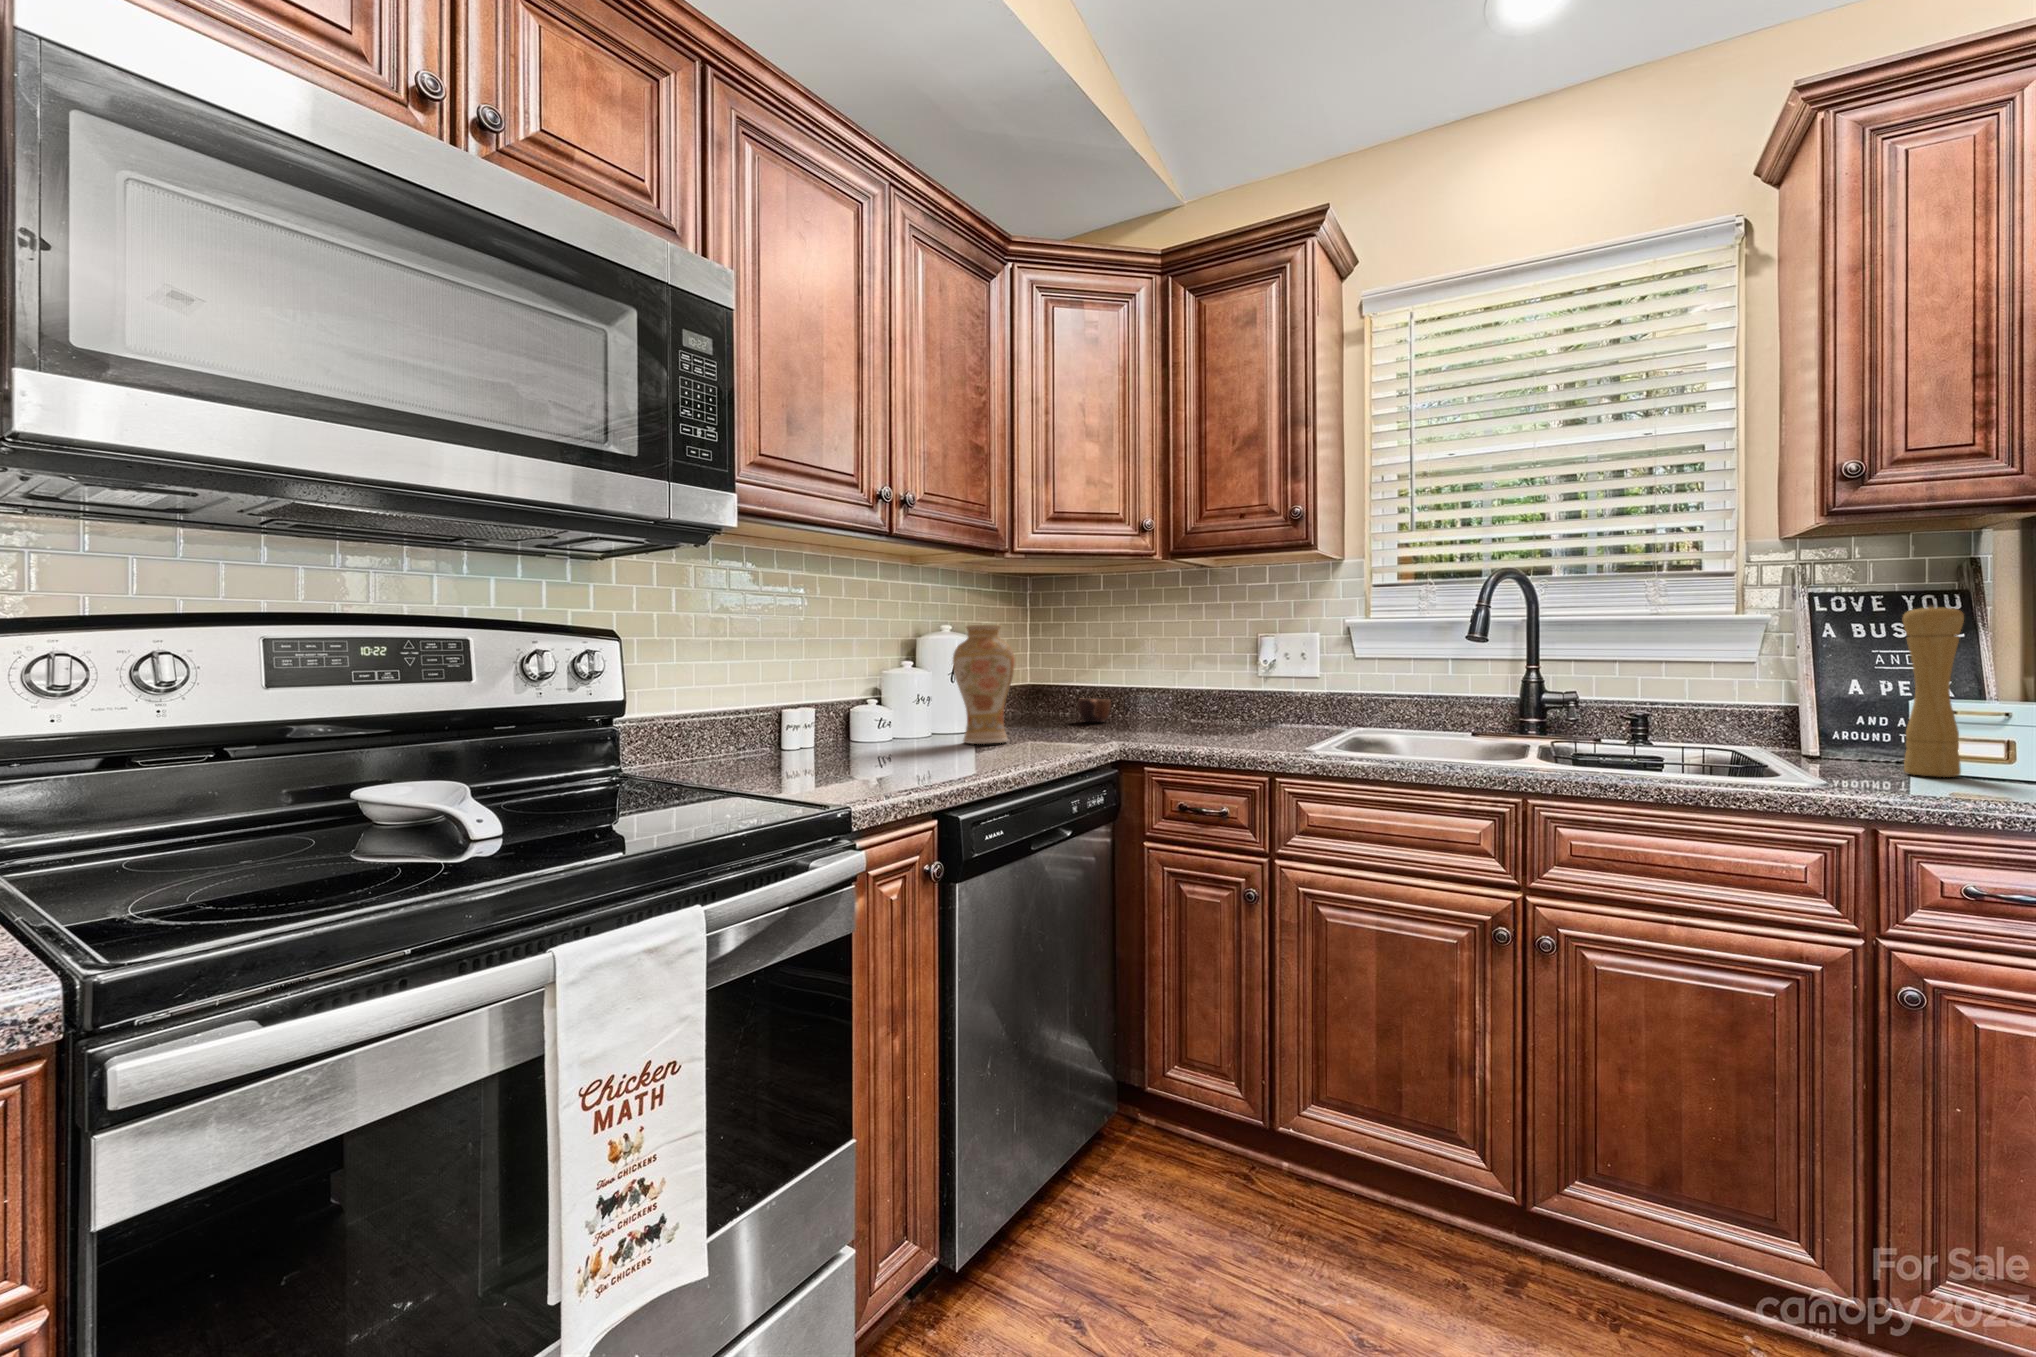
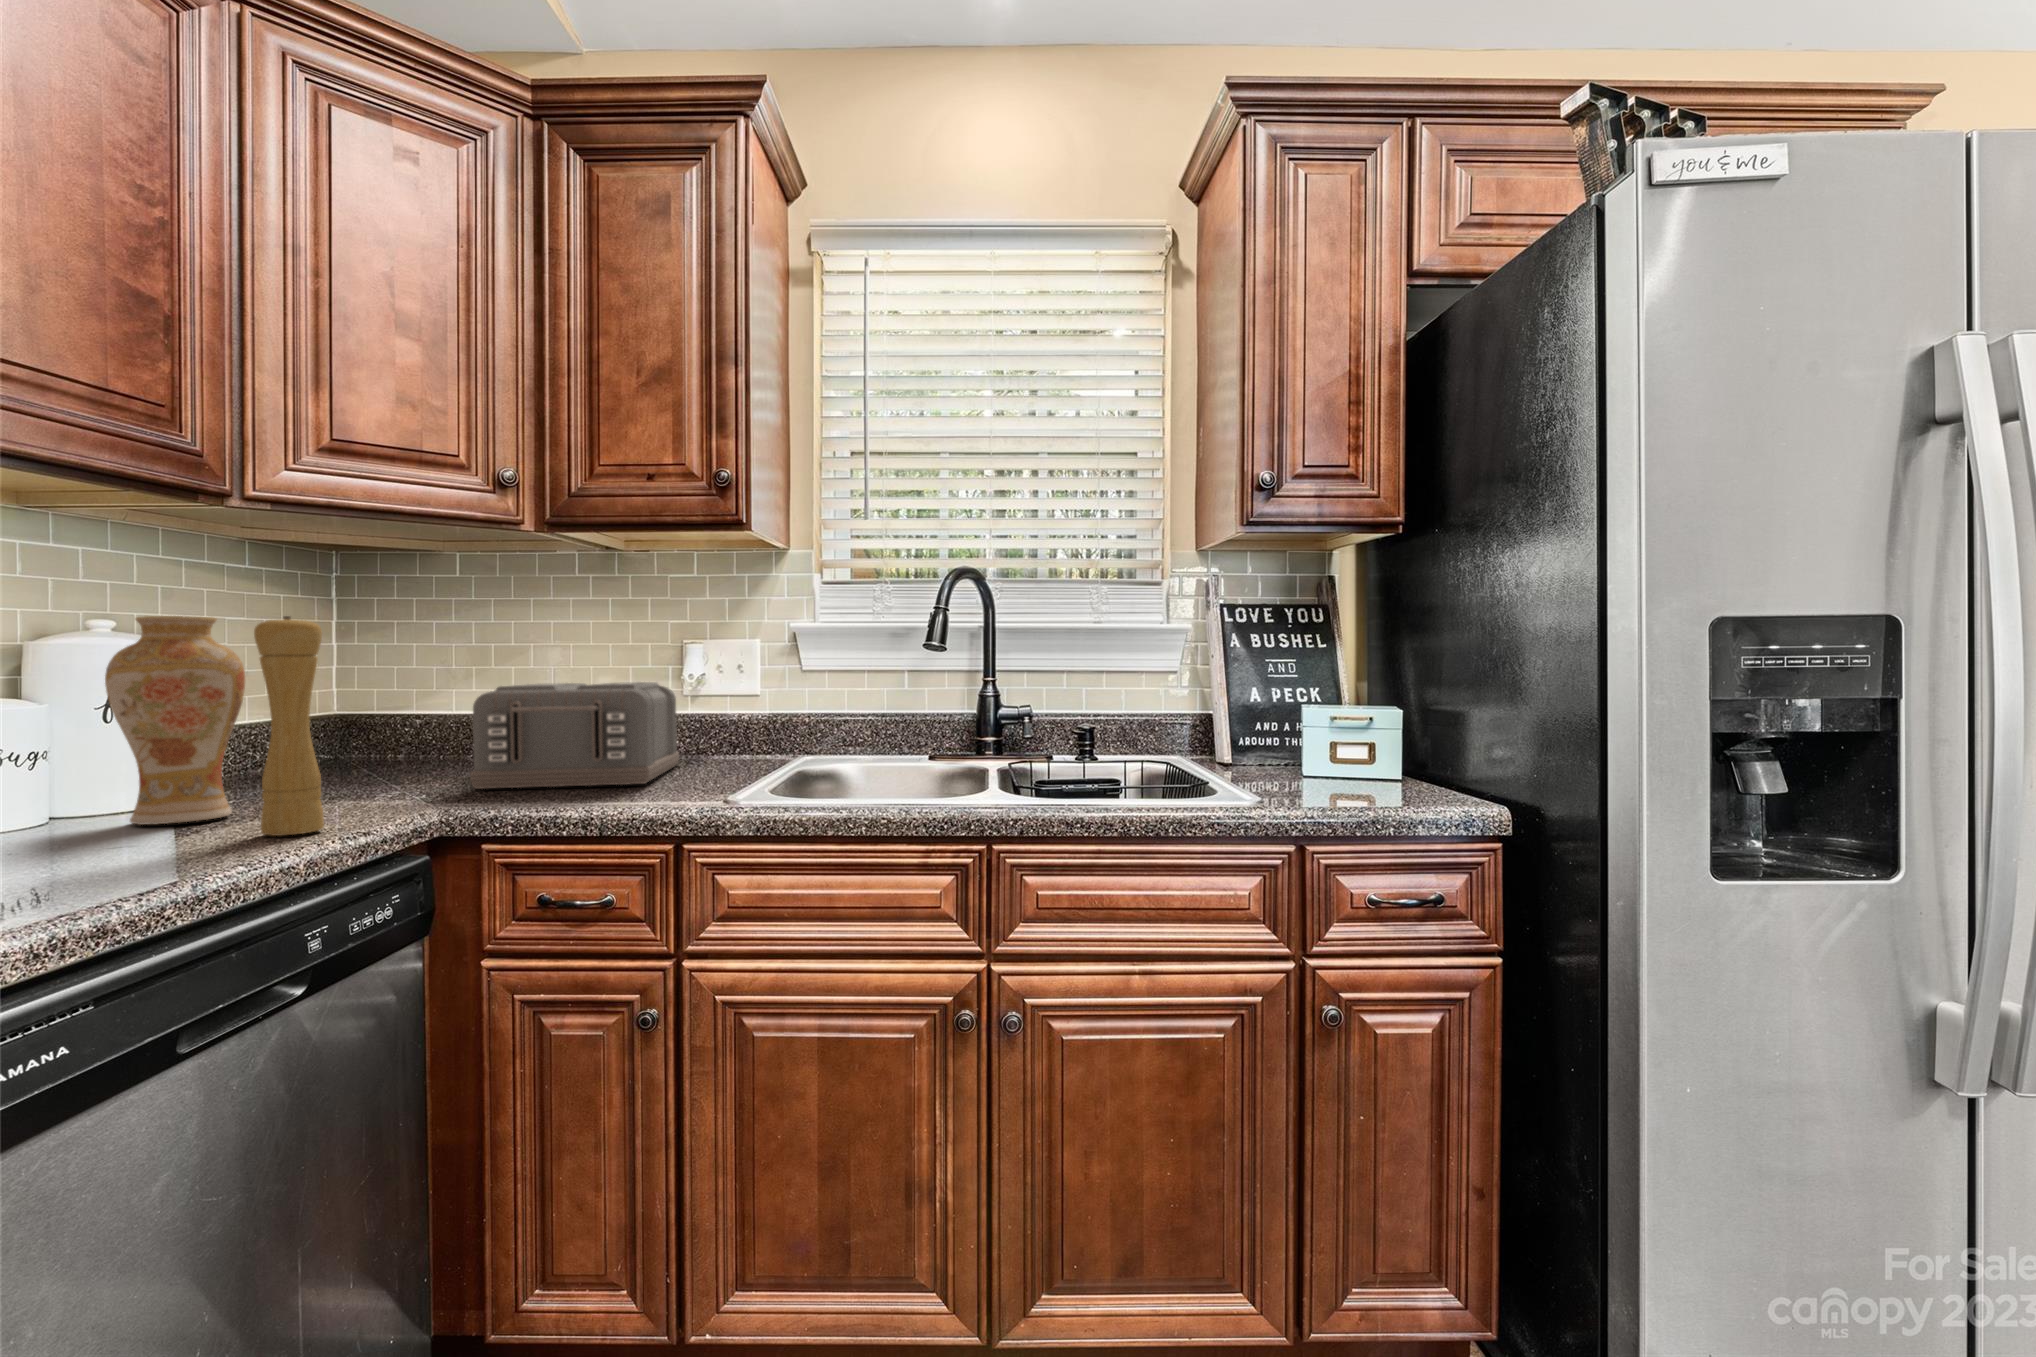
pepper mill: present [1902,605,1964,777] -> present [254,616,324,836]
toaster: none [1130,666,1264,738] -> present [470,682,679,789]
mug: present [1078,699,1111,722] -> none [393,732,449,769]

